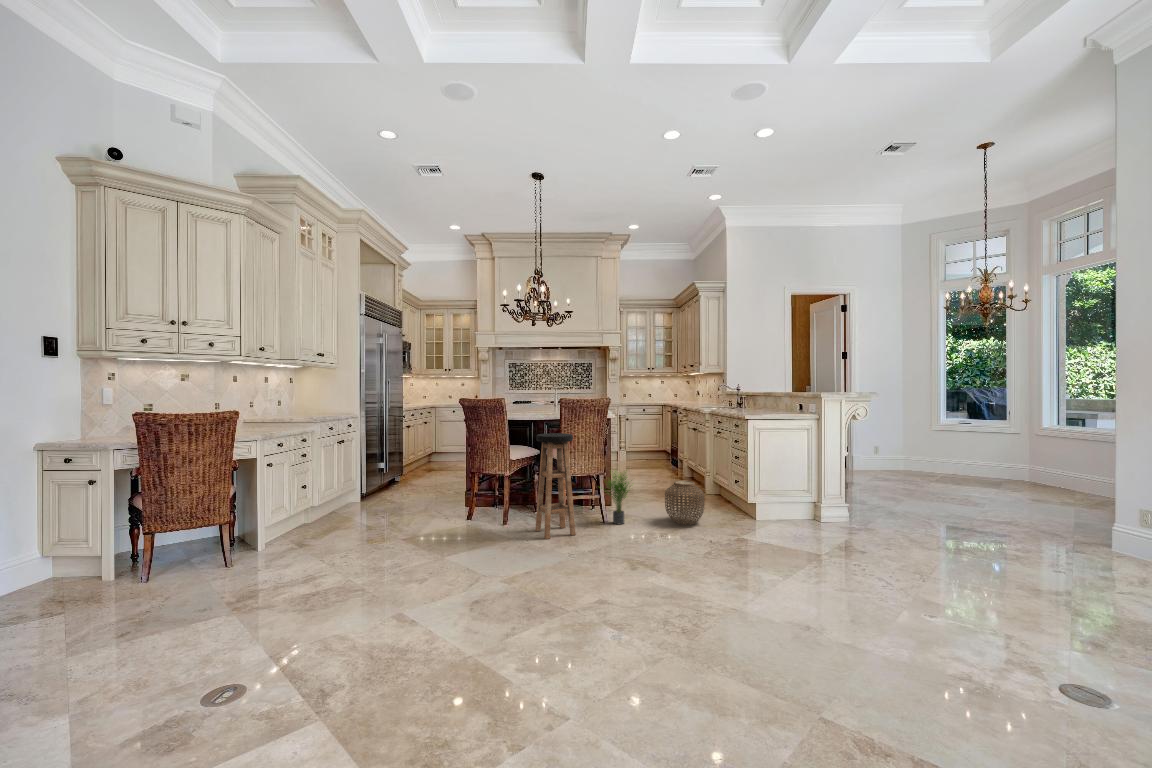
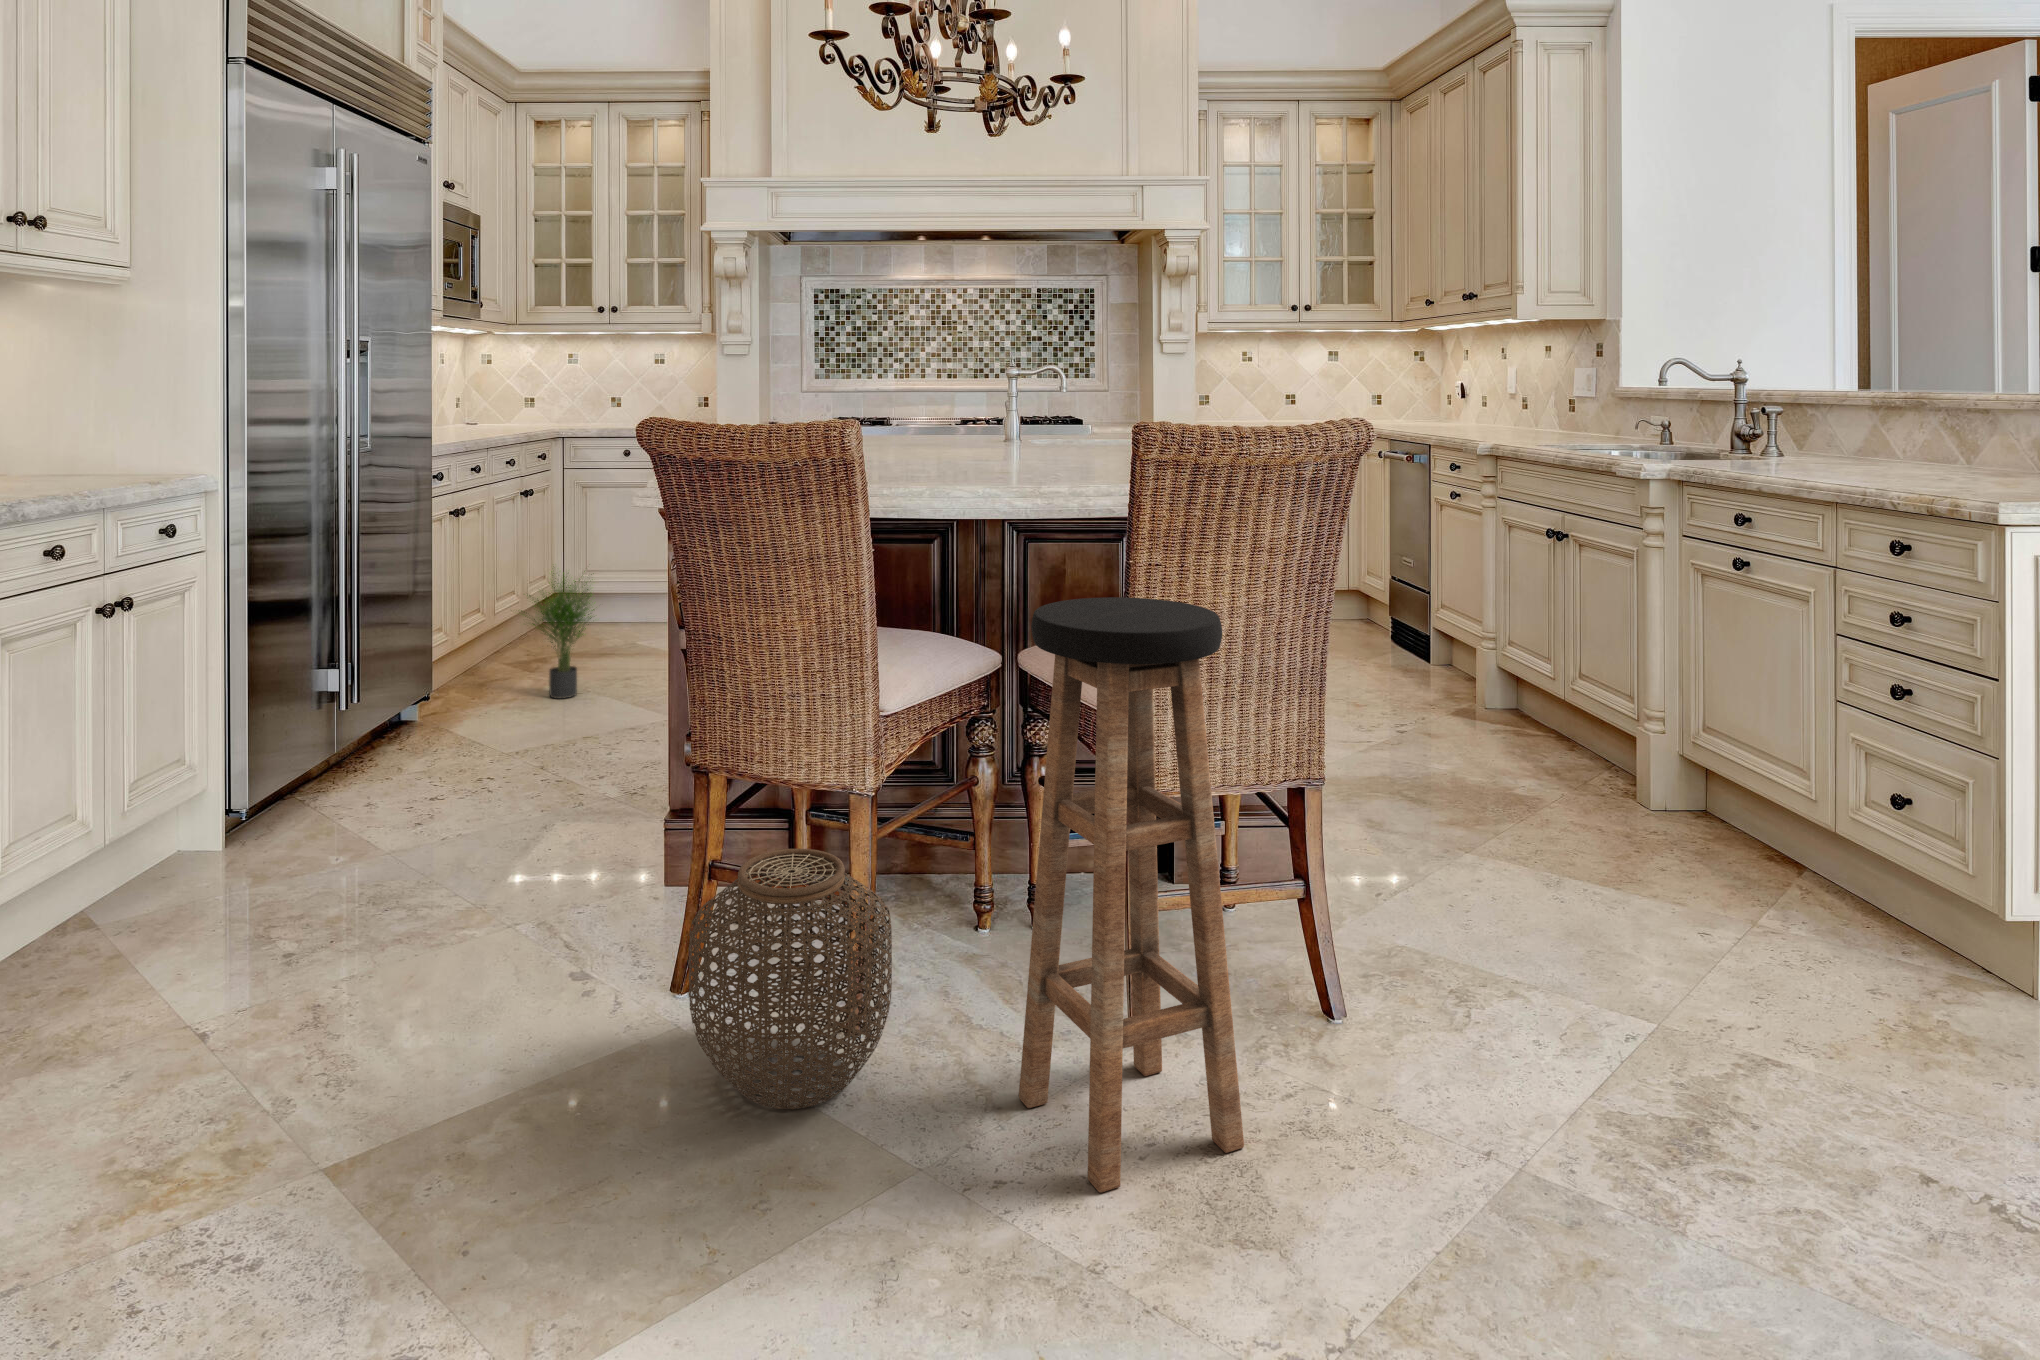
potted plant: present [601,471,629,524] -> present [524,571,595,699]
woven basket: present [665,480,704,525] -> present [689,849,892,1109]

